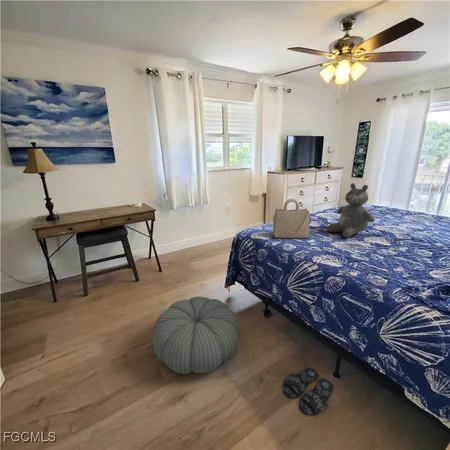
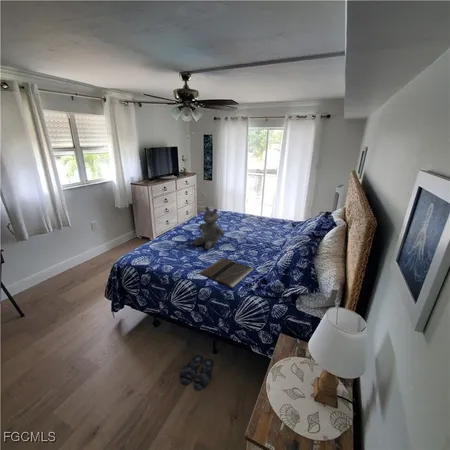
handbag: present [273,199,311,238] -> none [149,227,181,261]
laptop: none [330,250,424,285] -> present [200,258,253,287]
pouf: present [153,297,239,374] -> none [44,330,137,415]

